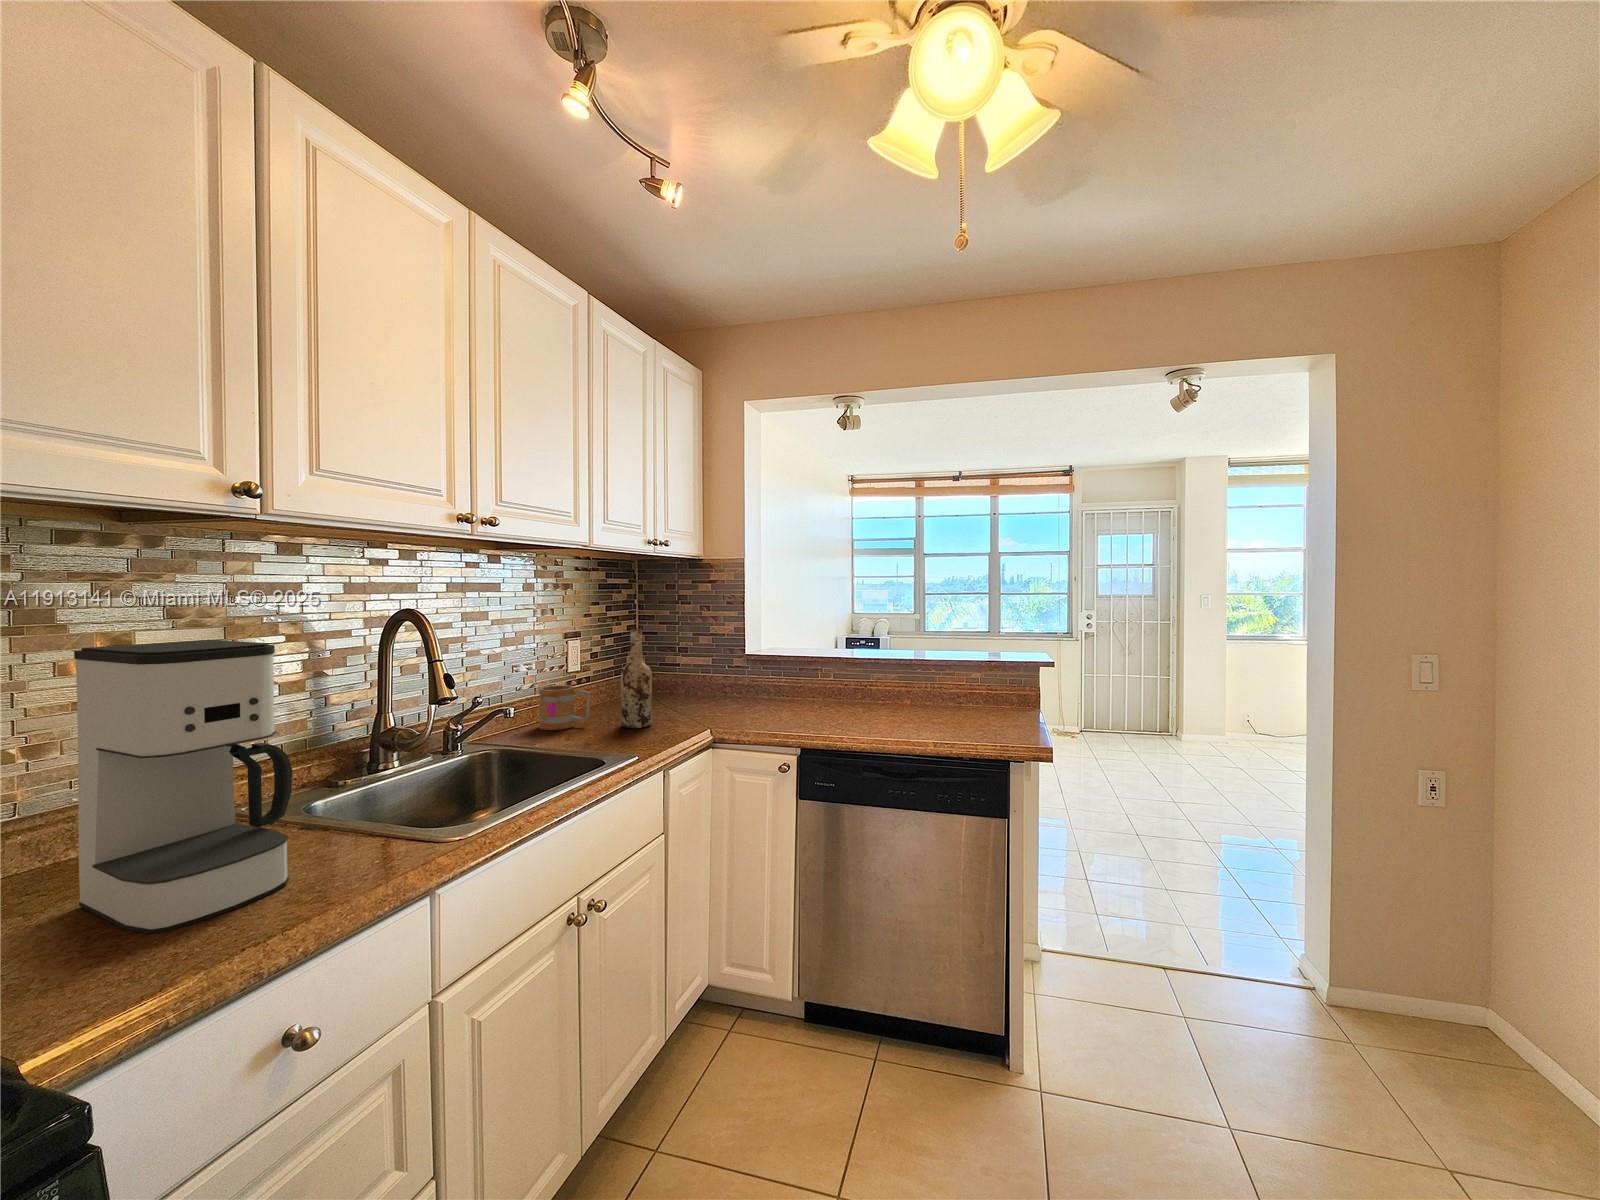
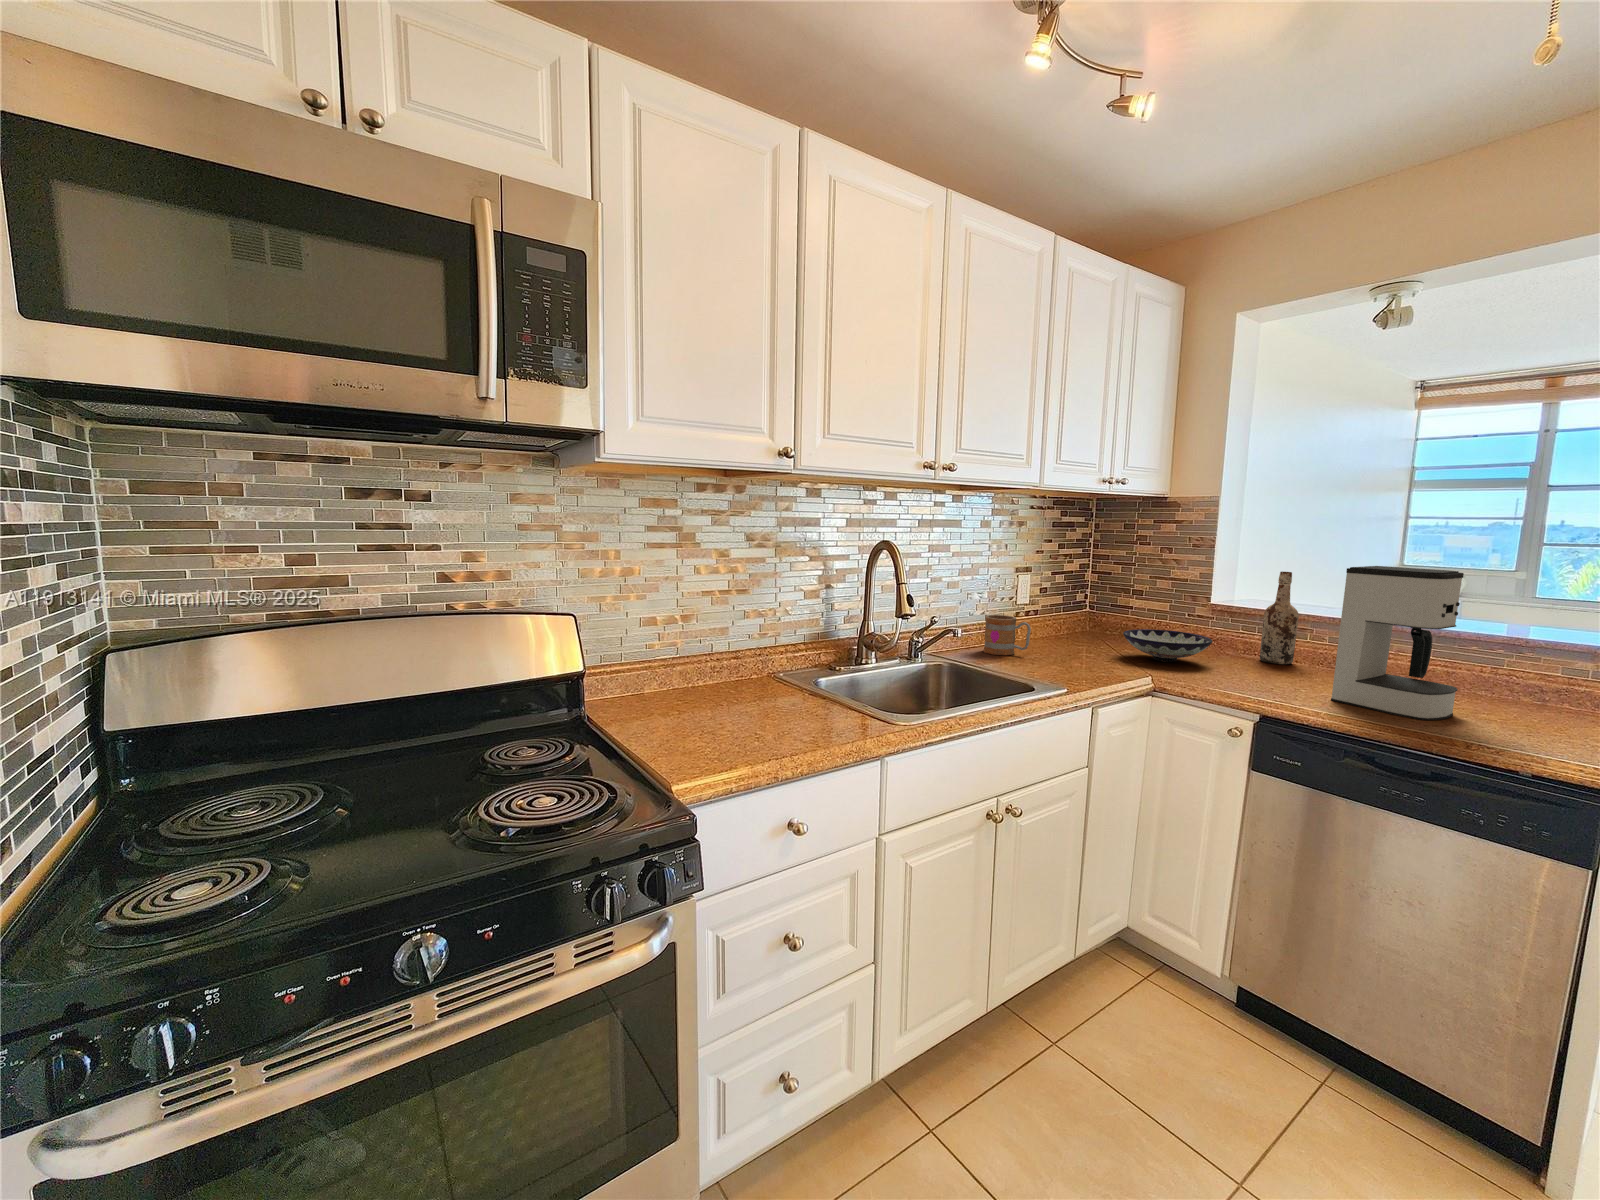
wine bottle: present [621,629,652,728] -> present [1260,572,1299,664]
coffee maker: present [74,640,292,934] -> present [1331,566,1464,720]
bowl: none [676,682,750,711] -> present [1123,629,1212,662]

